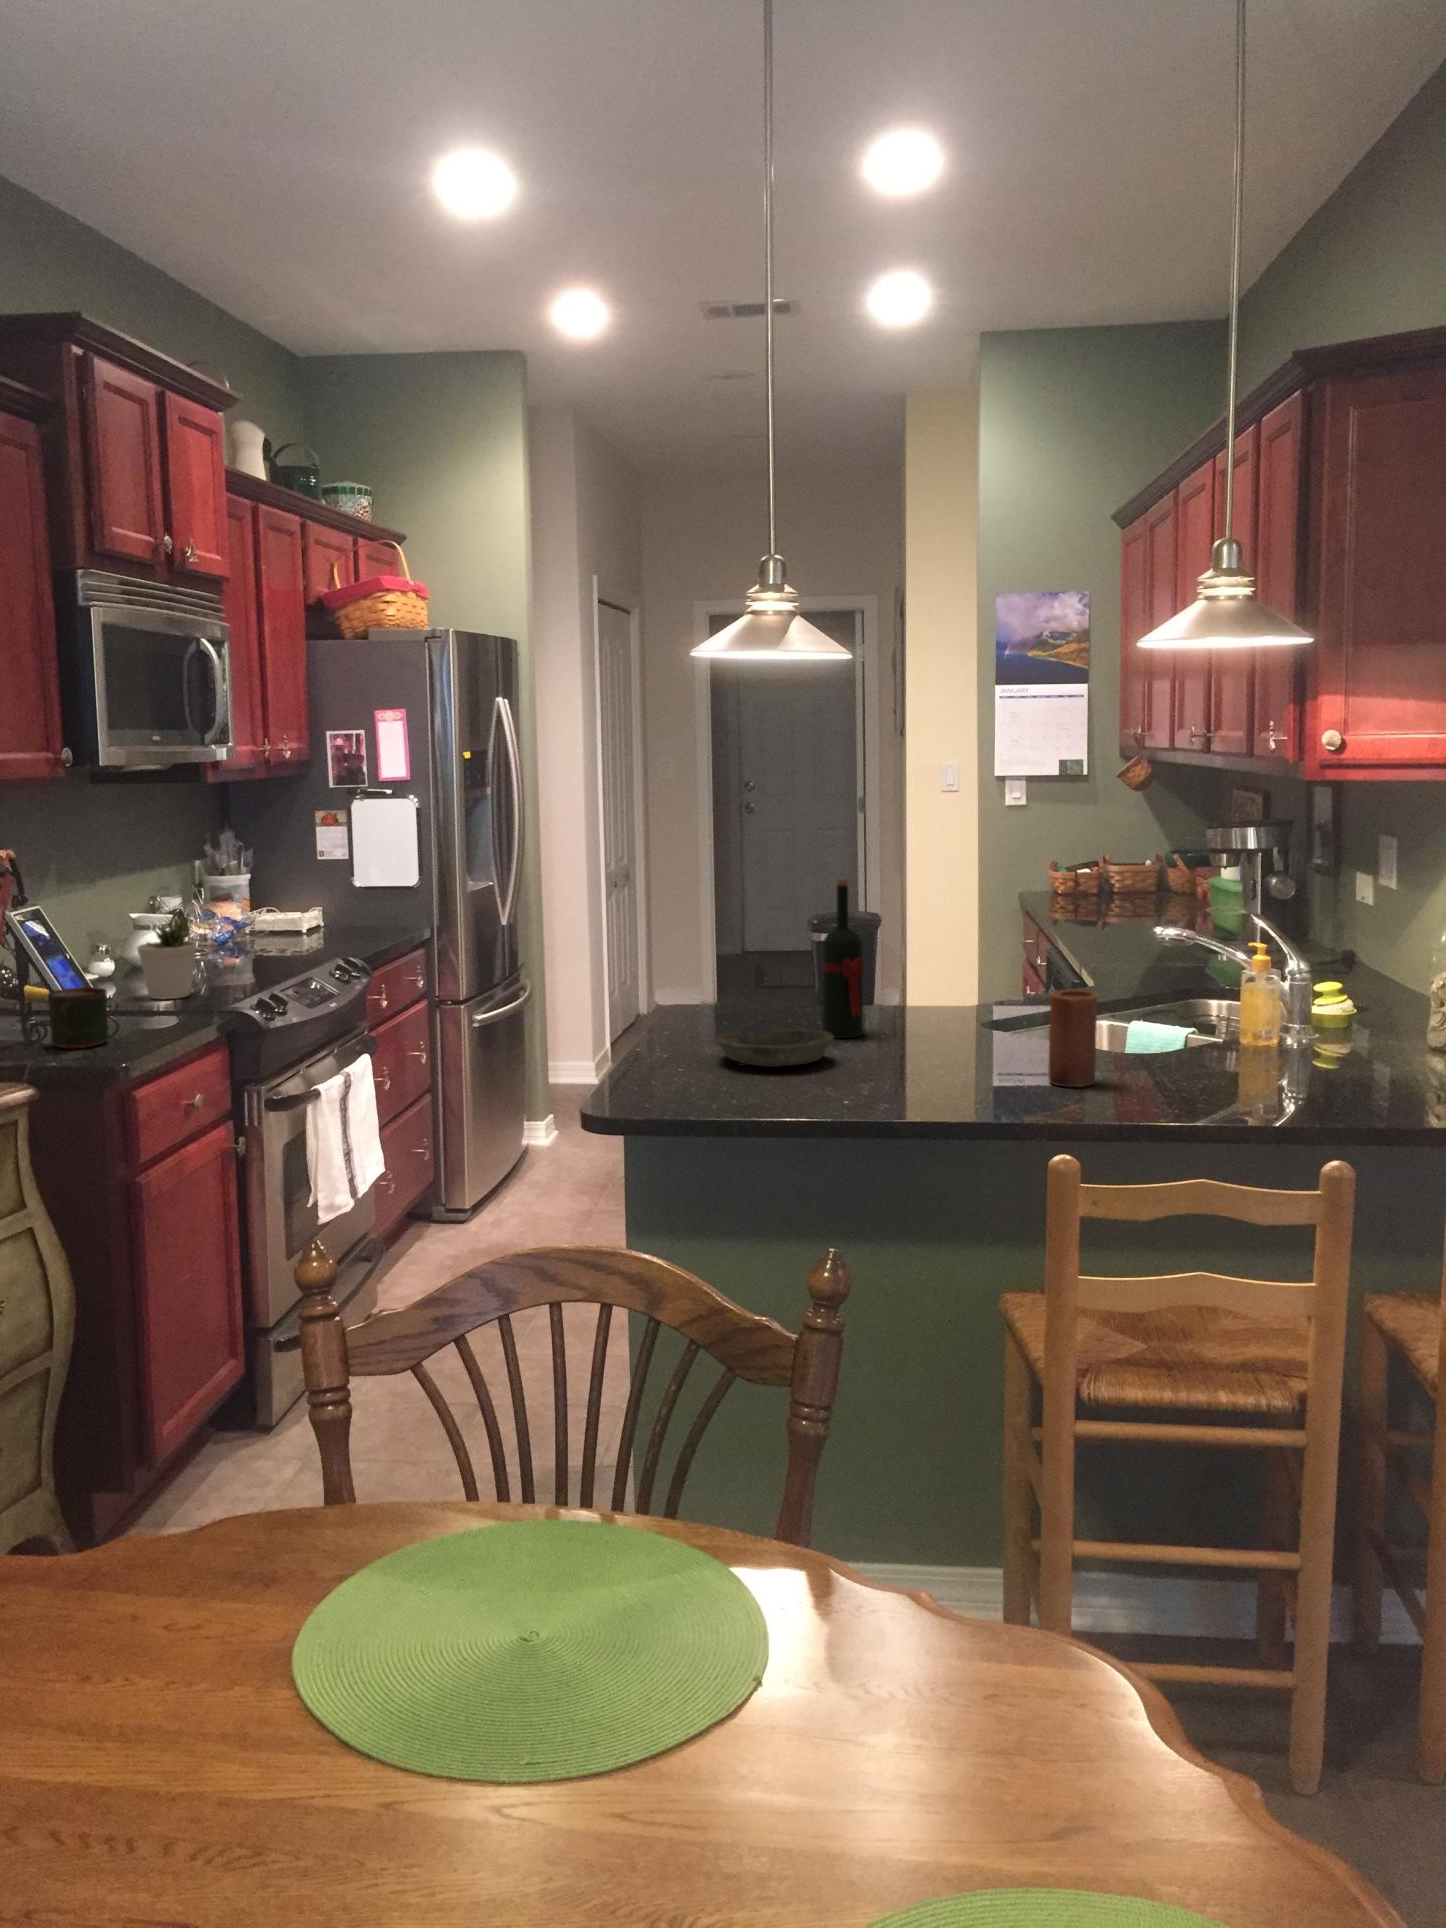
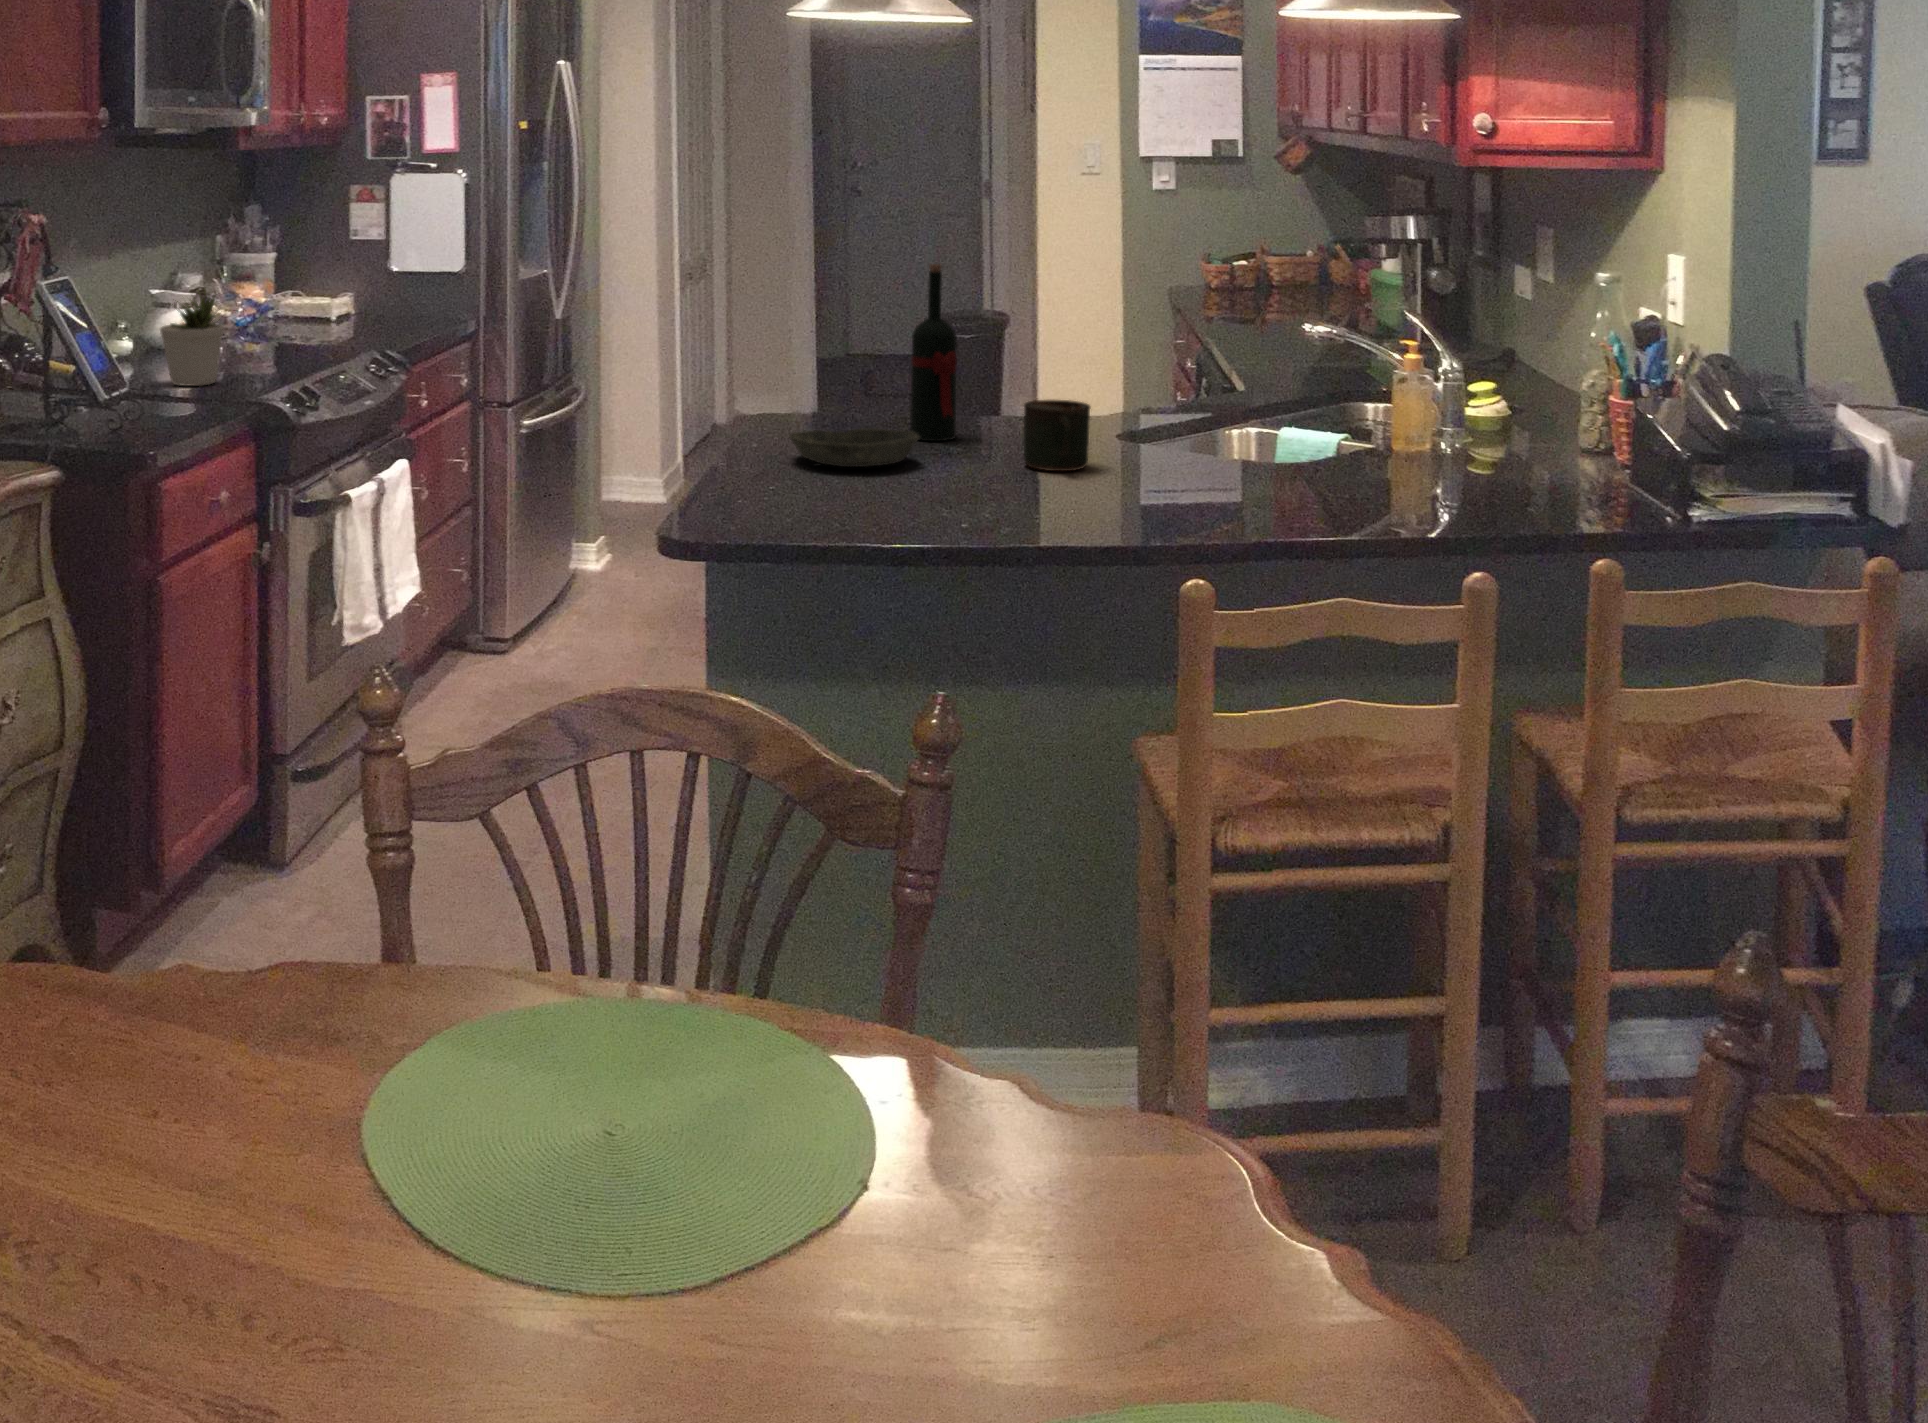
mug: present [47,987,109,1048] -> present [1024,400,1090,471]
candle: present [1049,990,1097,1087] -> none [1155,388,1210,495]

